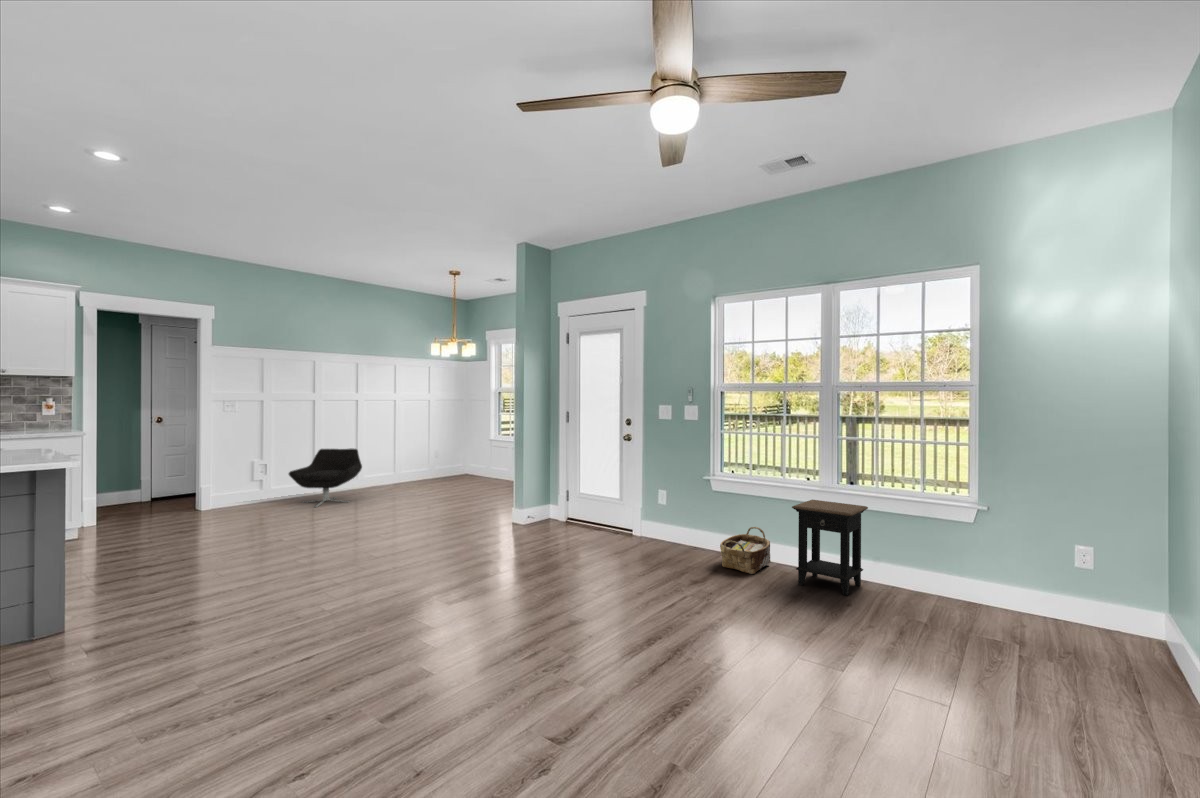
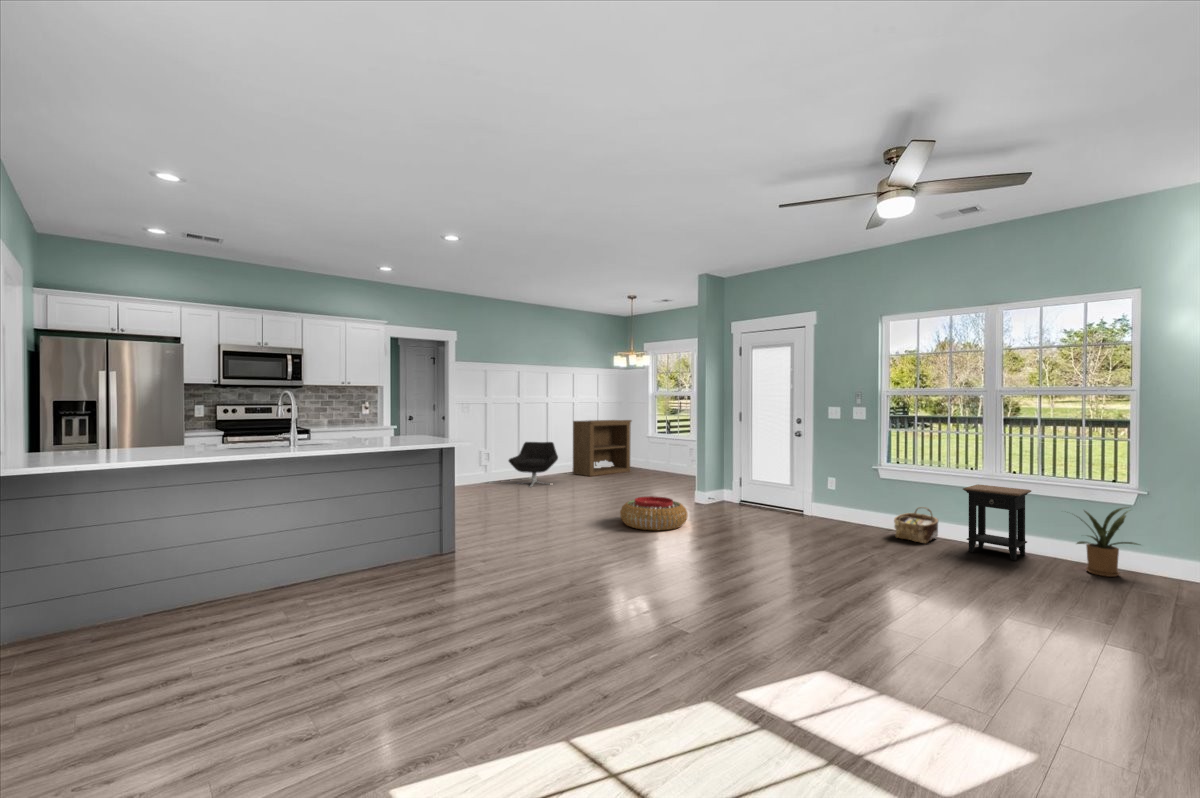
bookshelf: none [391,420,468,489] -> present [573,420,631,476]
pouf: none [382,522,475,570] -> present [620,496,687,530]
house plant: none [892,528,985,615] -> present [1077,507,1139,577]

